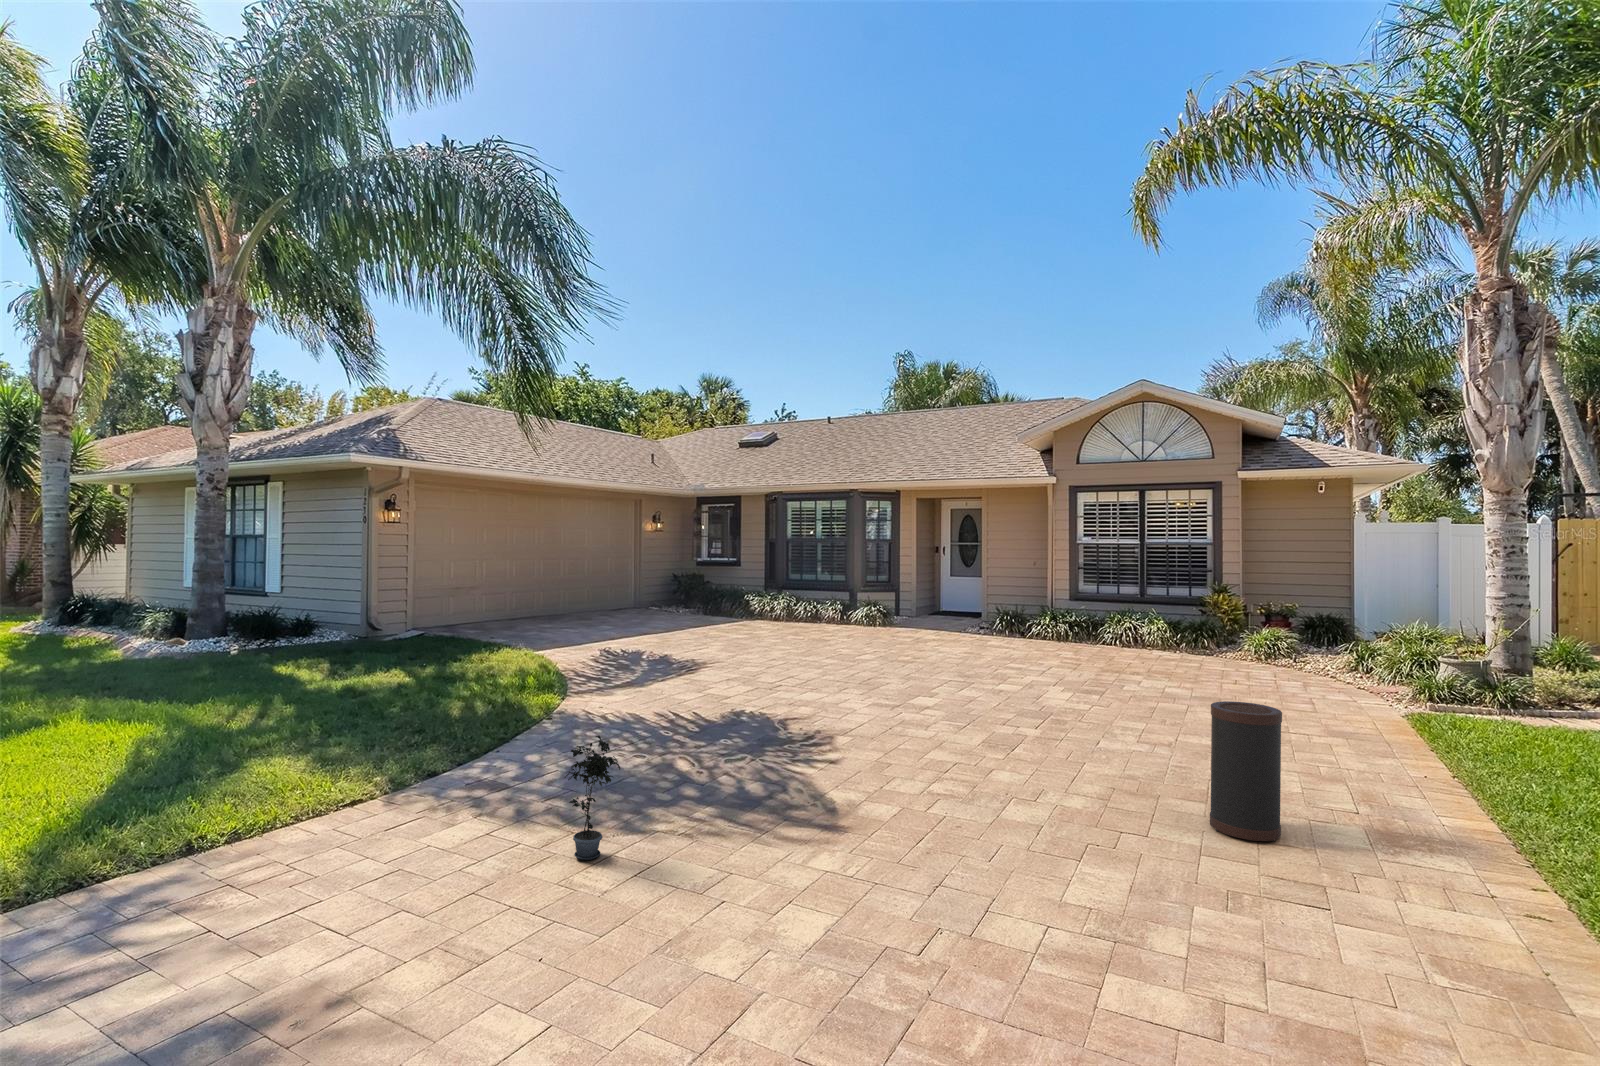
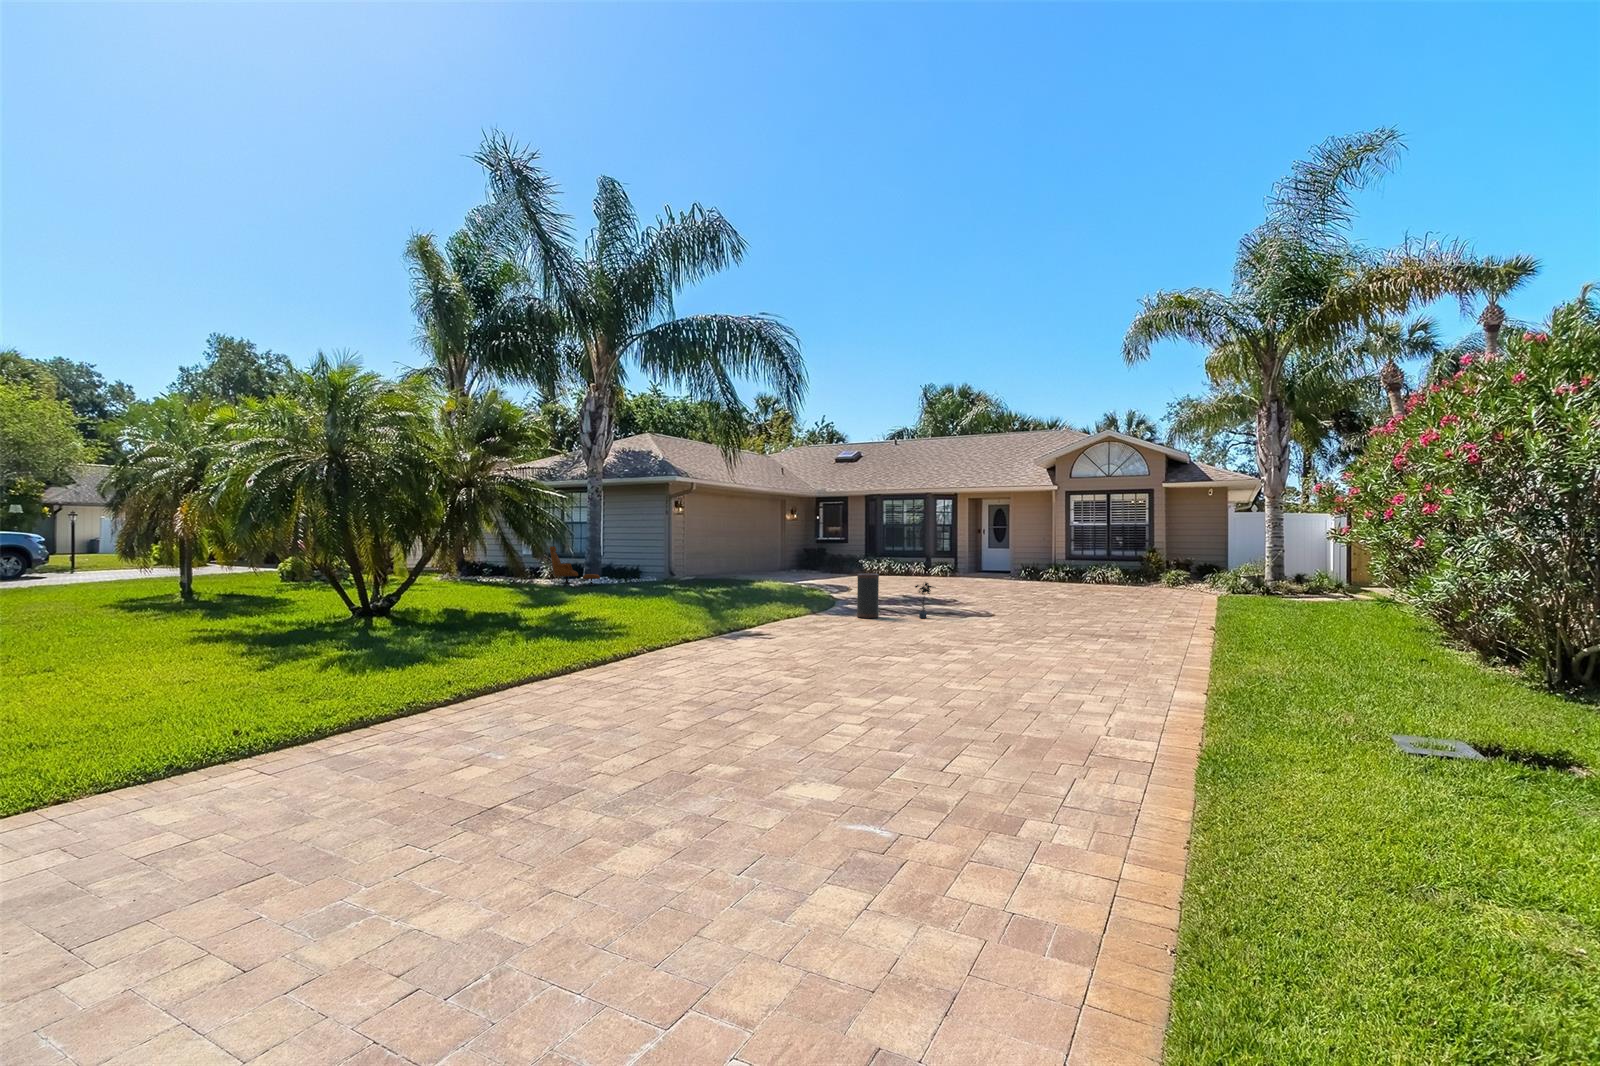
lounge chair: none [90,581,199,657] -> present [550,546,600,586]
trash can: present [1210,701,1282,842] -> present [857,574,879,618]

